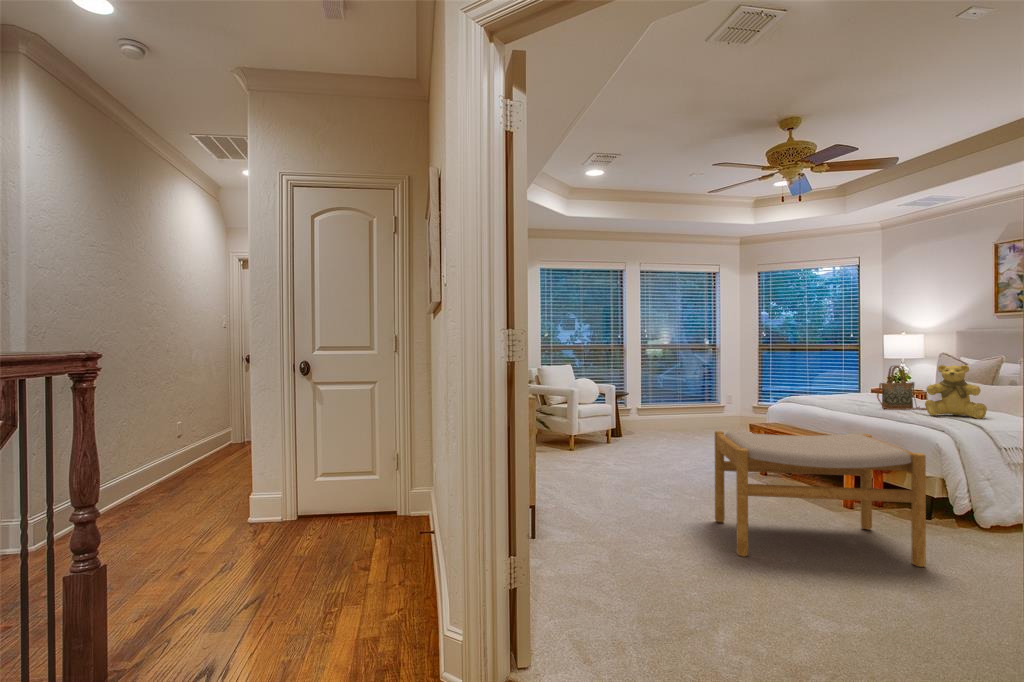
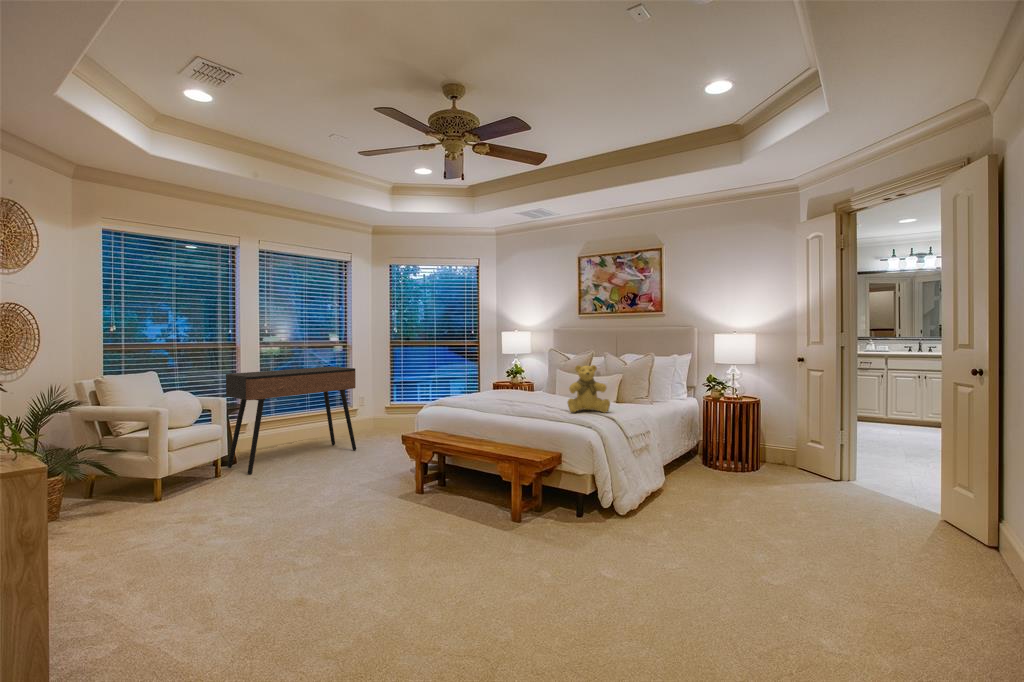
handbag: present [877,366,926,410] -> none [526,365,562,408]
console table: none [615,367,717,444] -> present [226,366,356,475]
footstool: present [715,431,926,567] -> none [406,444,617,637]

